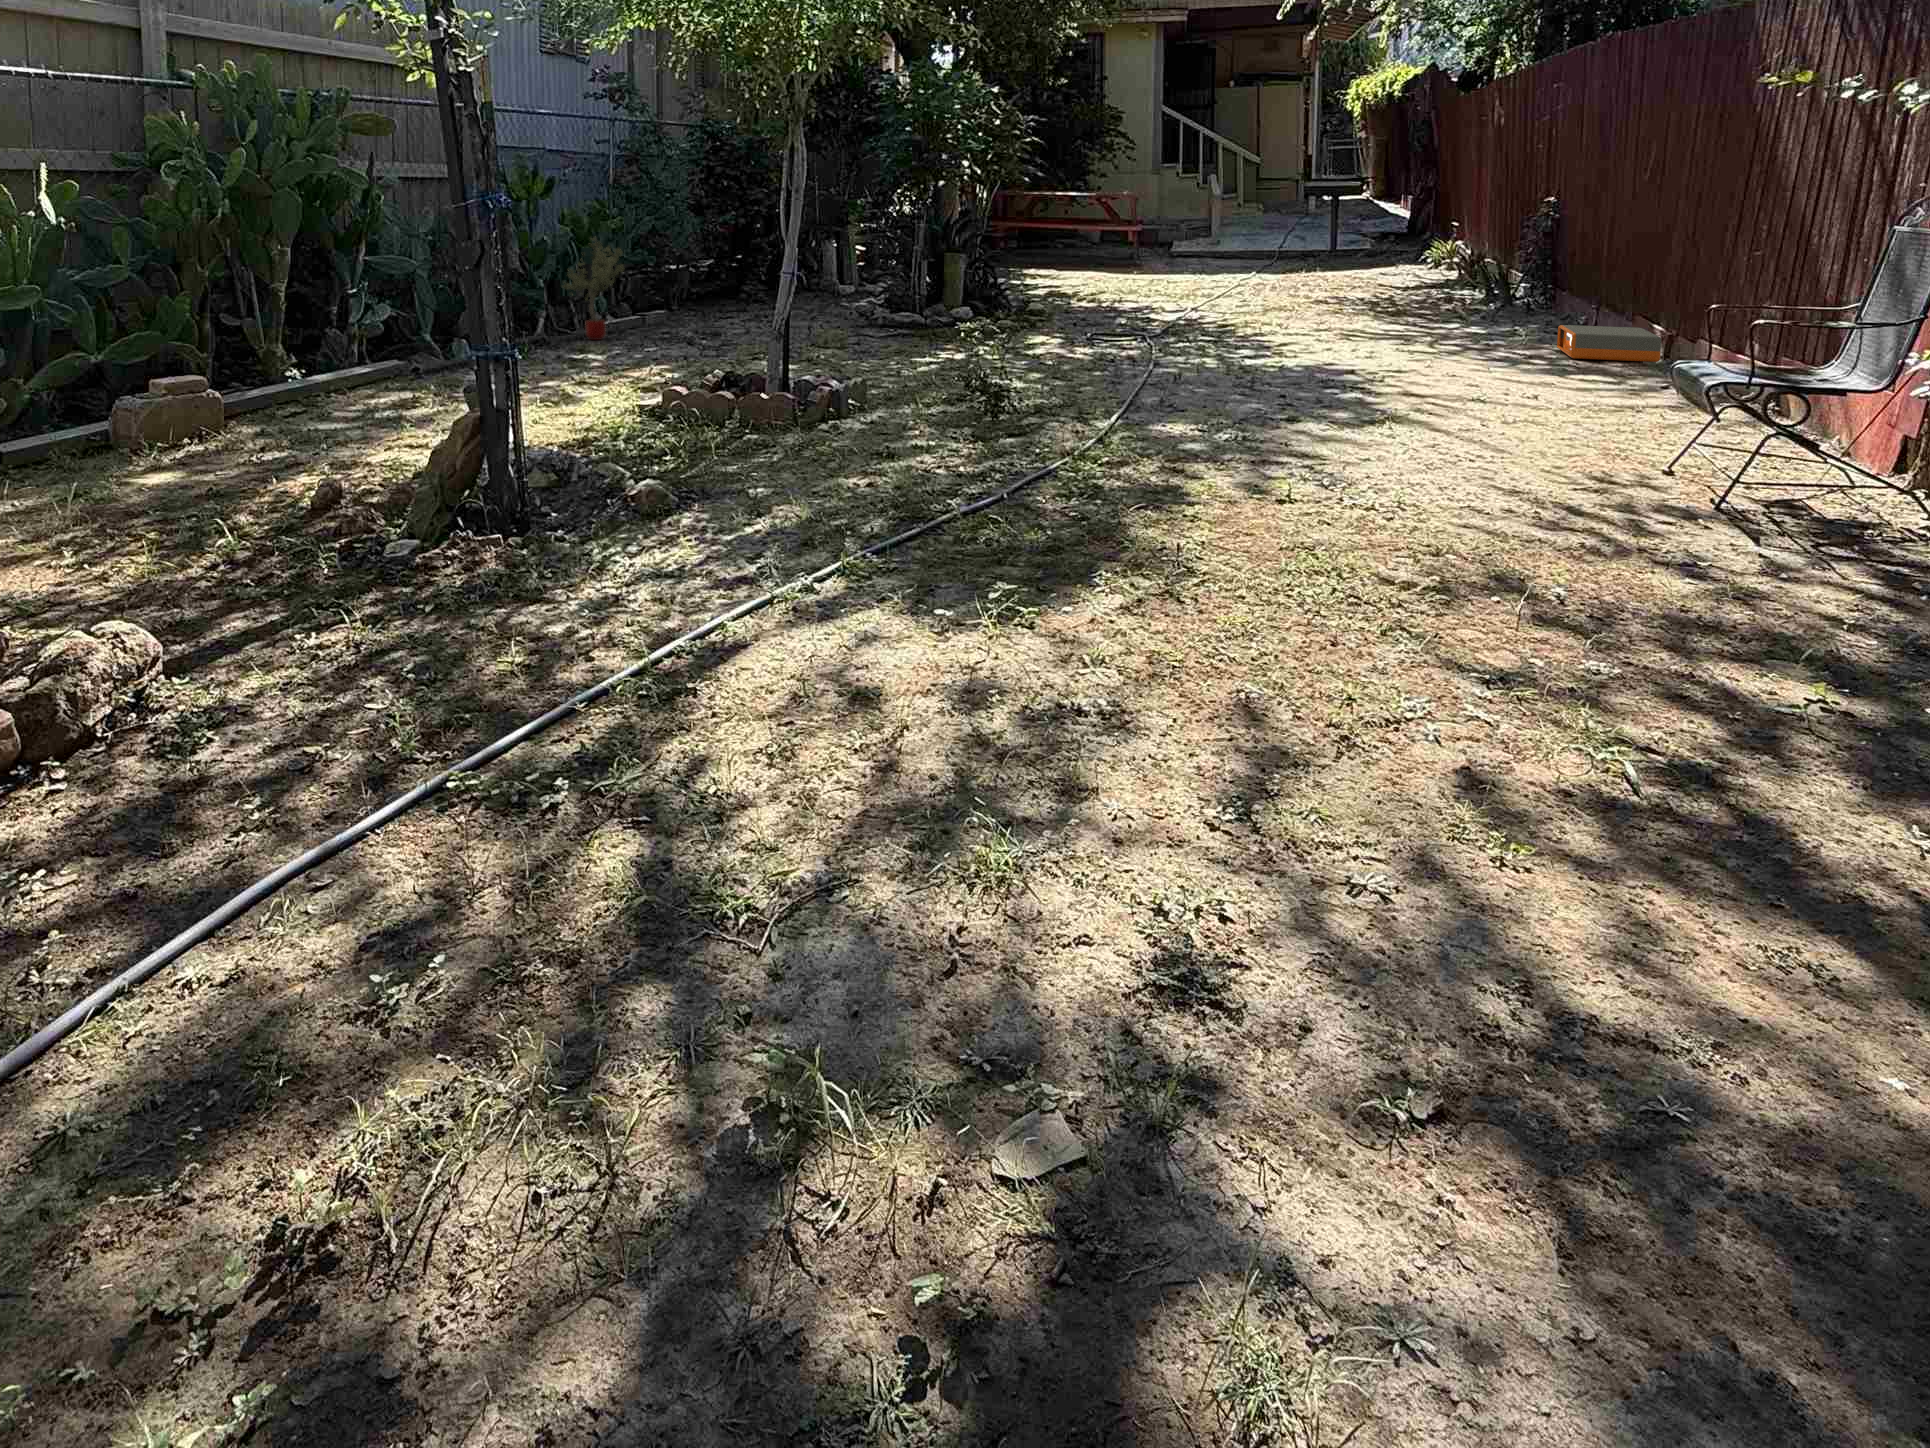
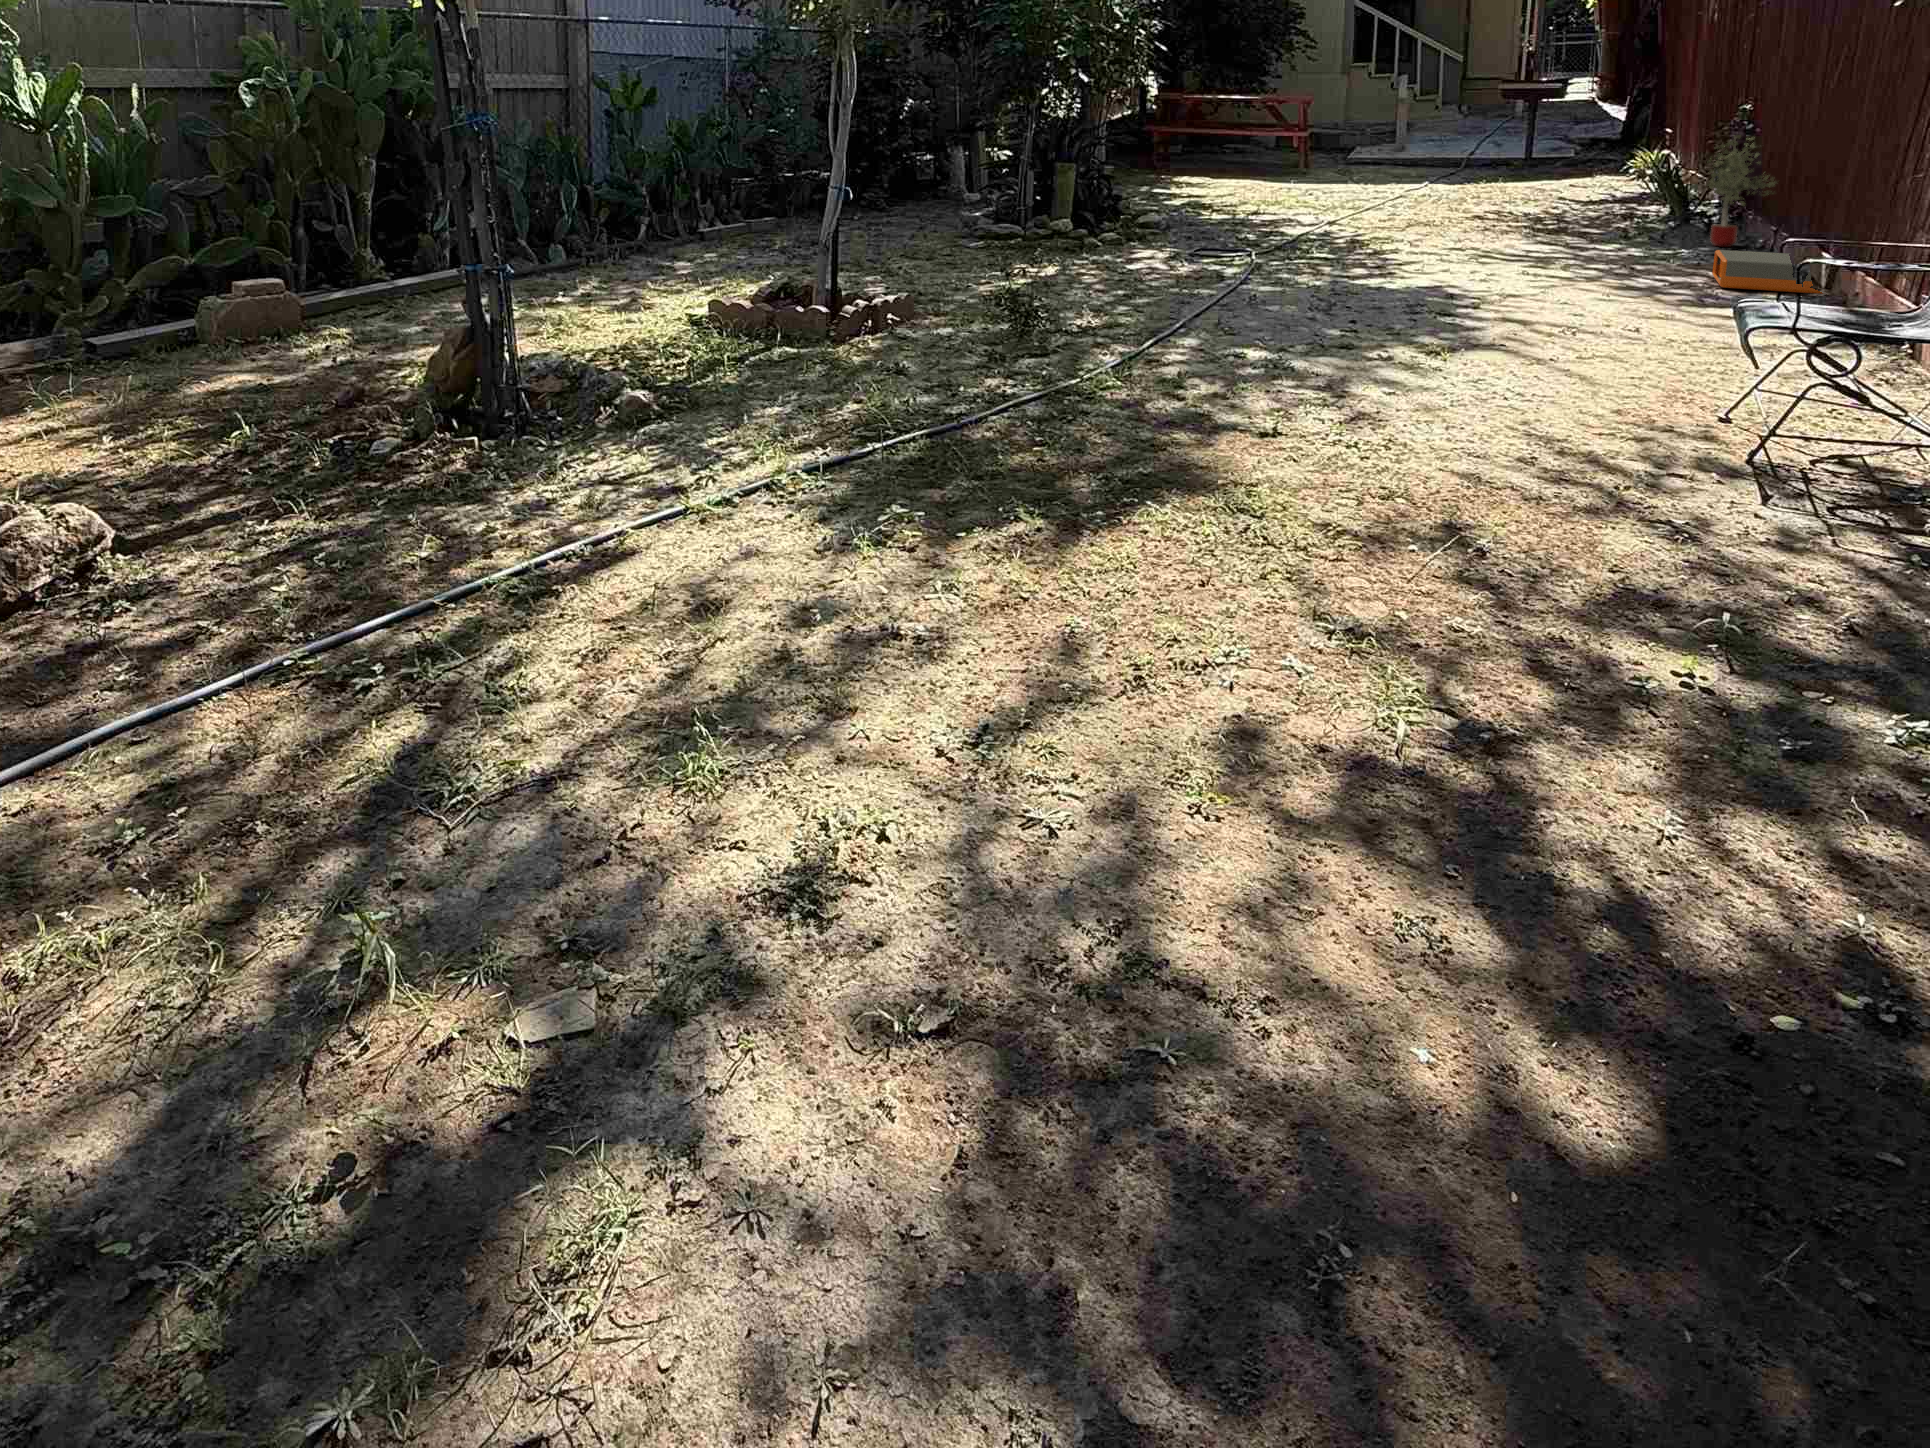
potted tree: present [562,238,624,340] -> present [1709,135,1777,247]

